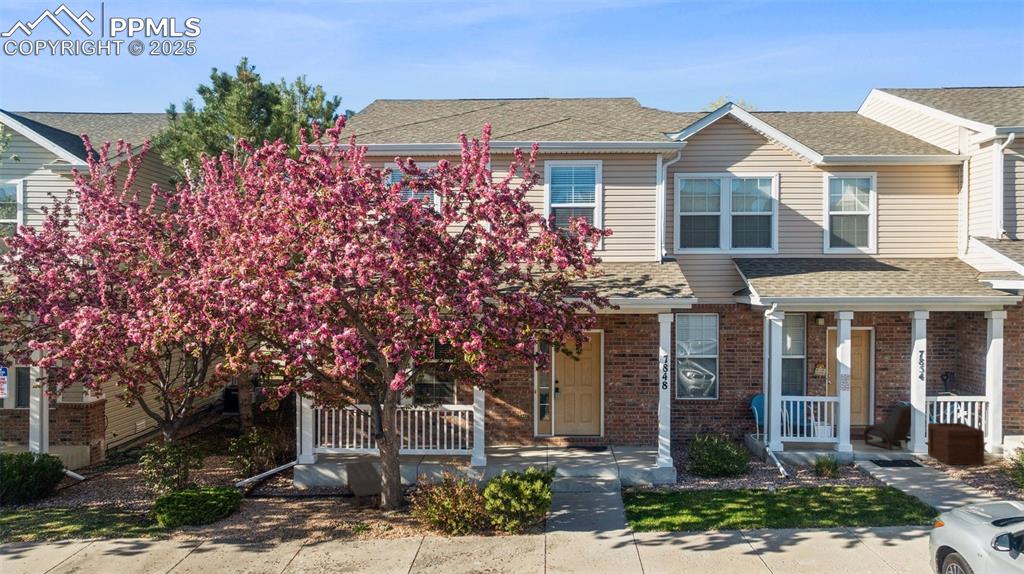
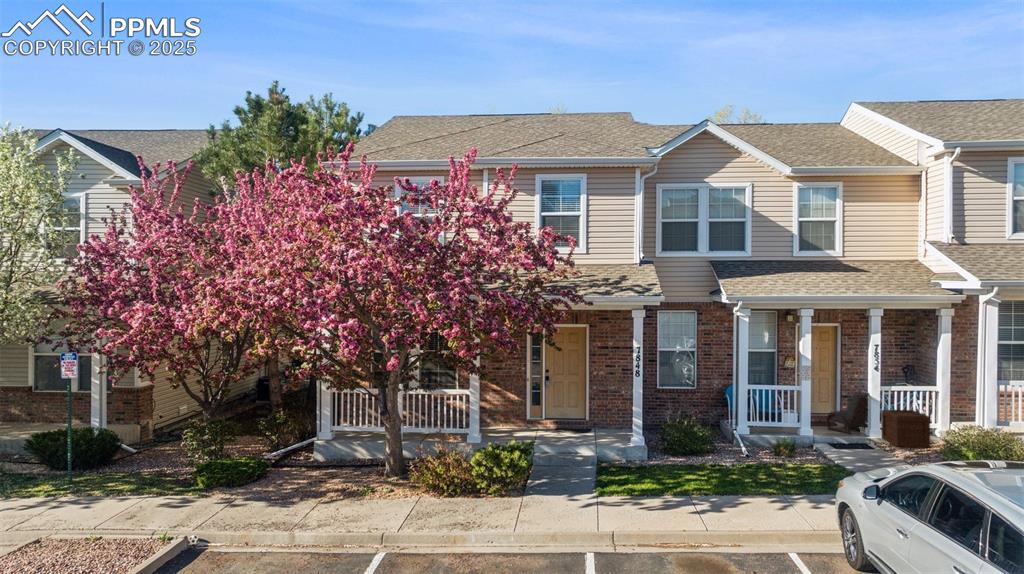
bench: present [346,461,382,512] -> none [358,437,388,479]

